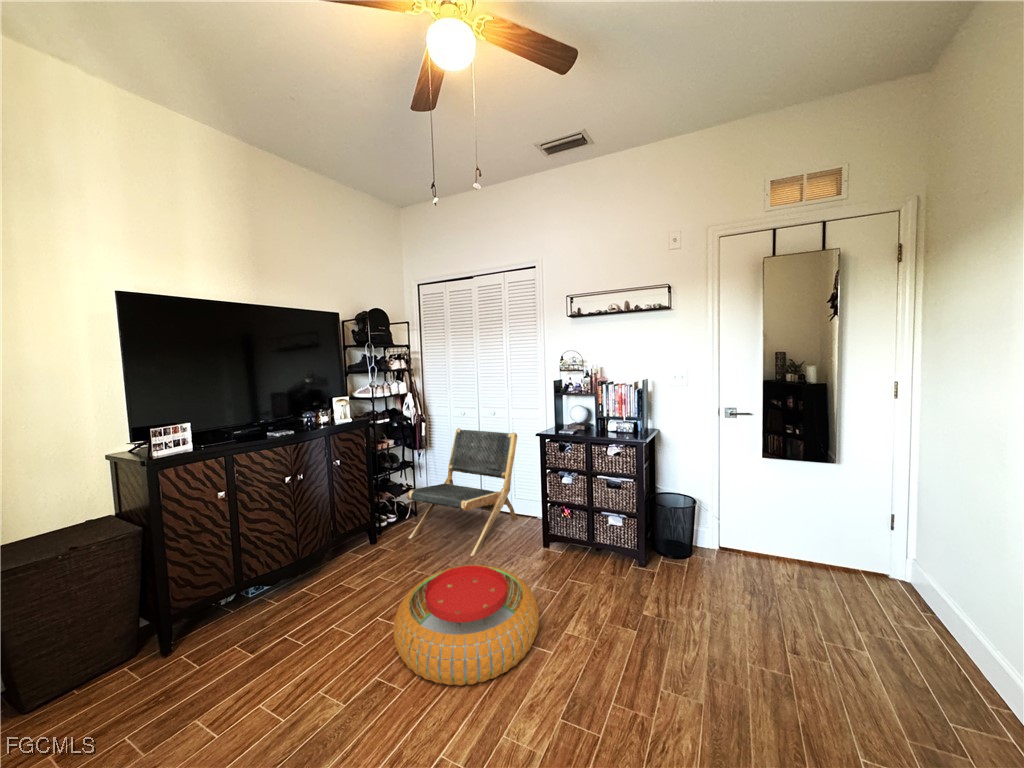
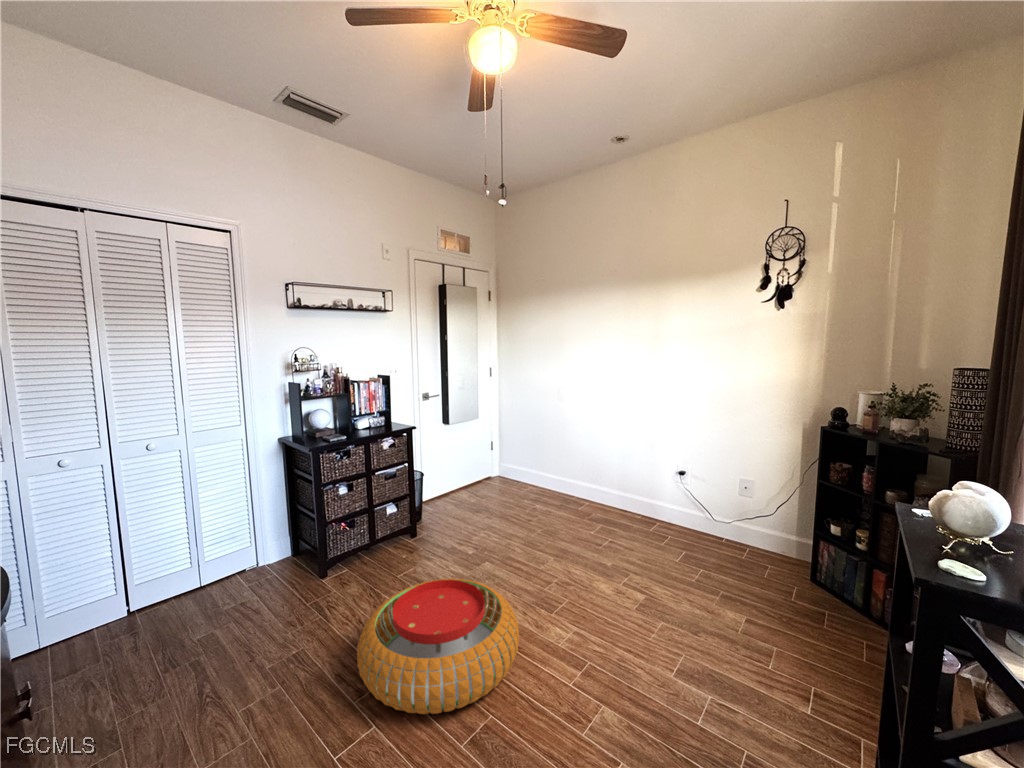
lounge chair: present [407,428,518,556] -> none [62,468,276,734]

